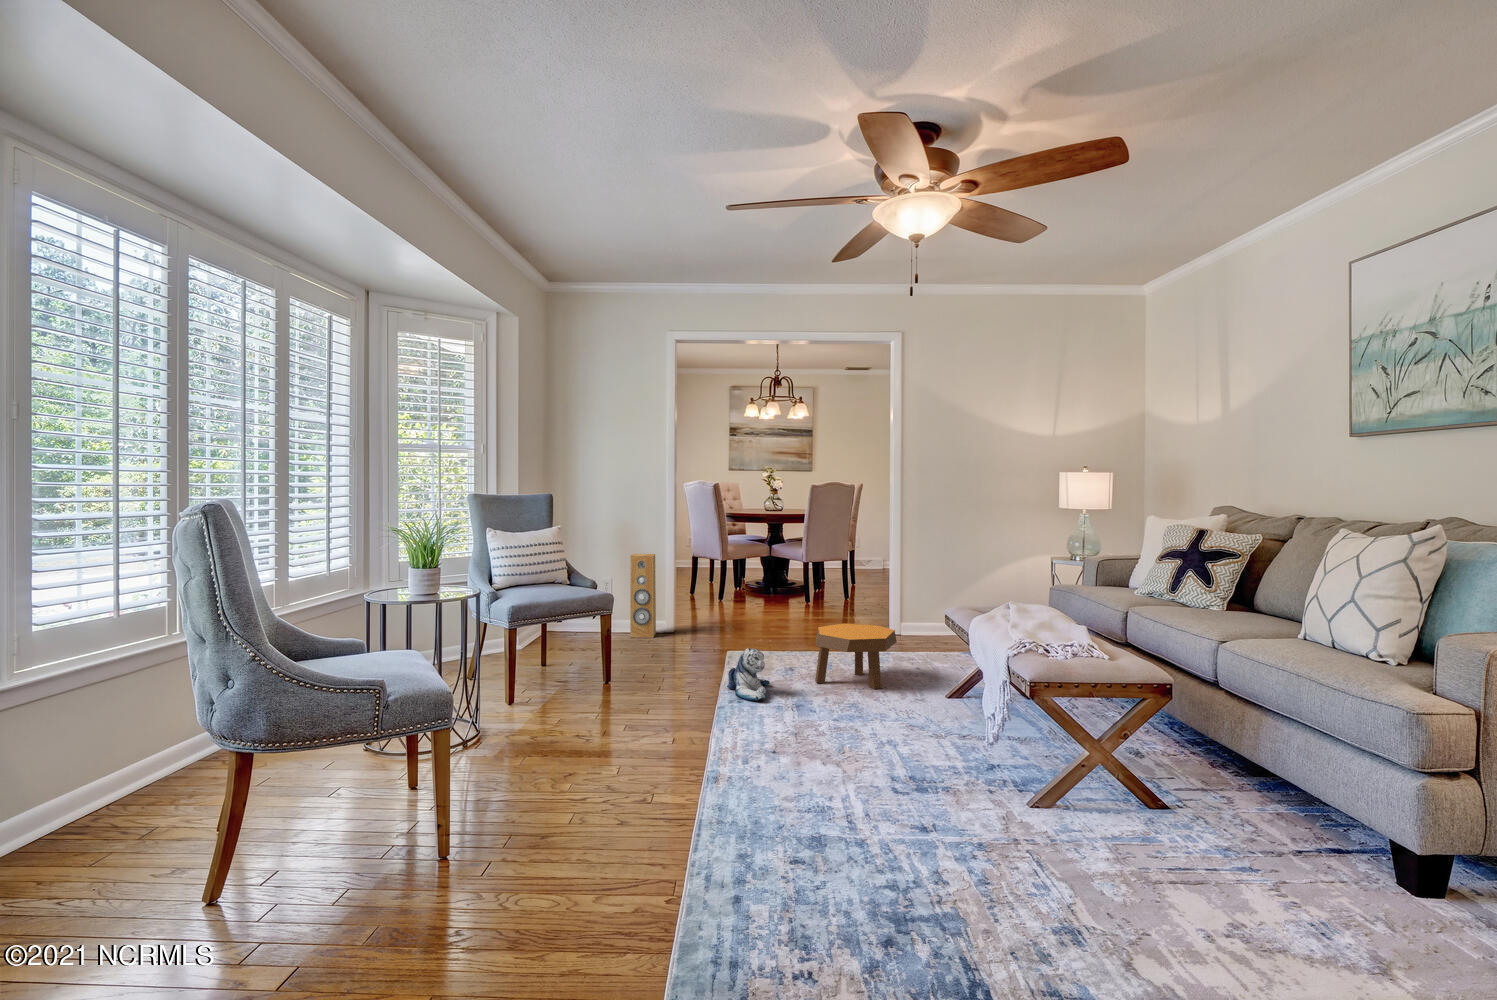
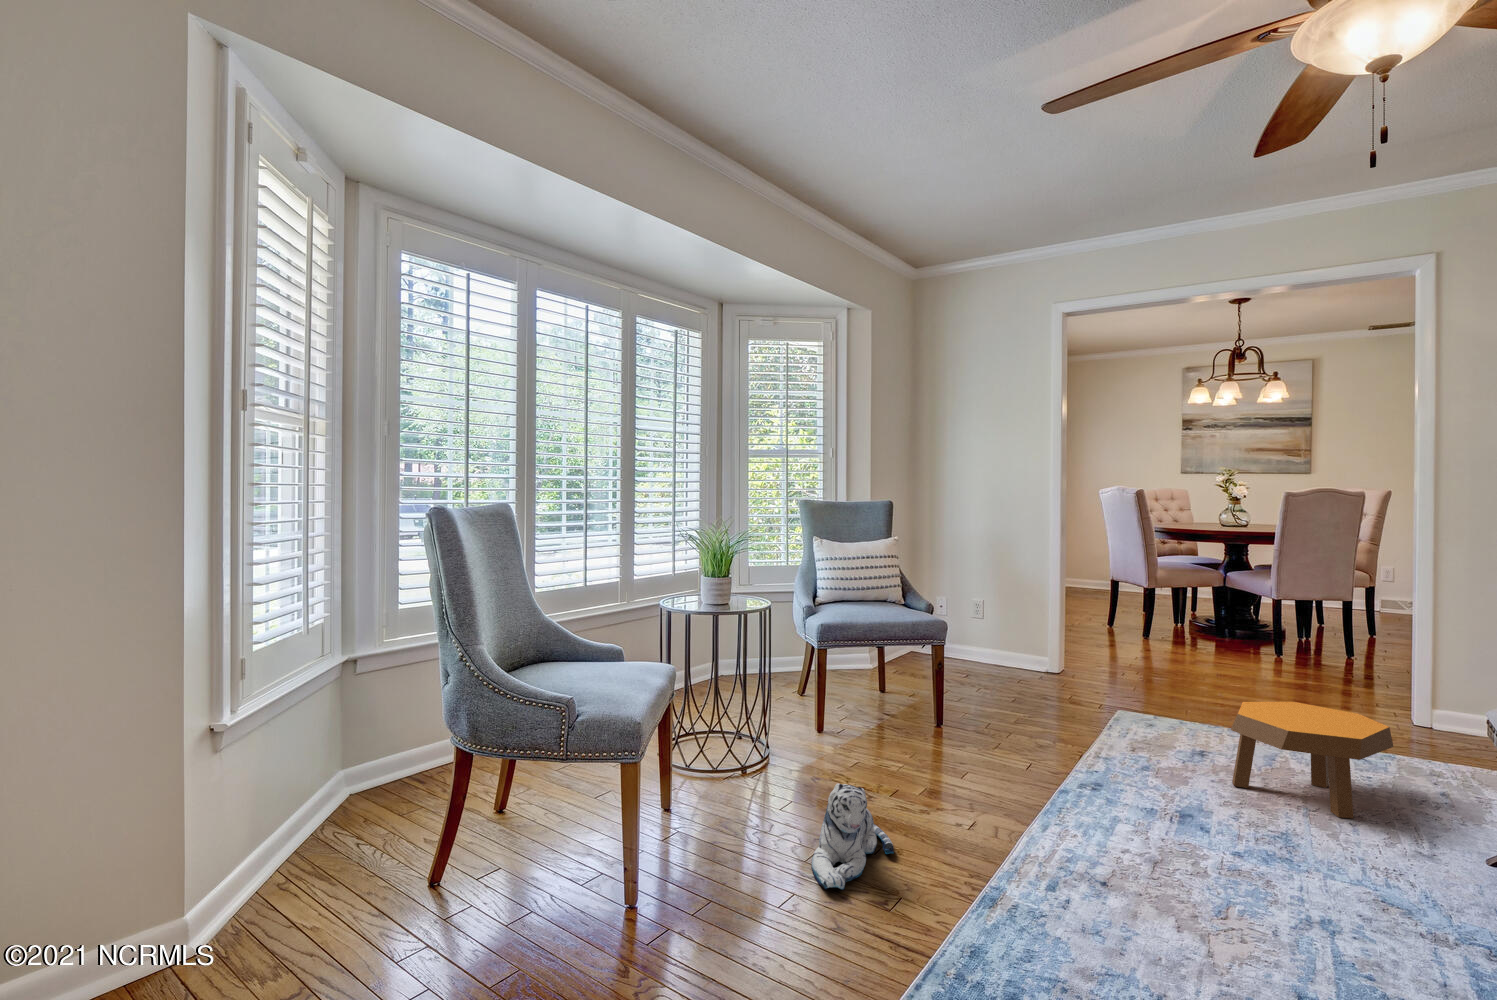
speaker: present [630,554,656,638] -> none [996,575,1031,680]
plush toy: present [727,648,770,701] -> present [811,783,894,889]

